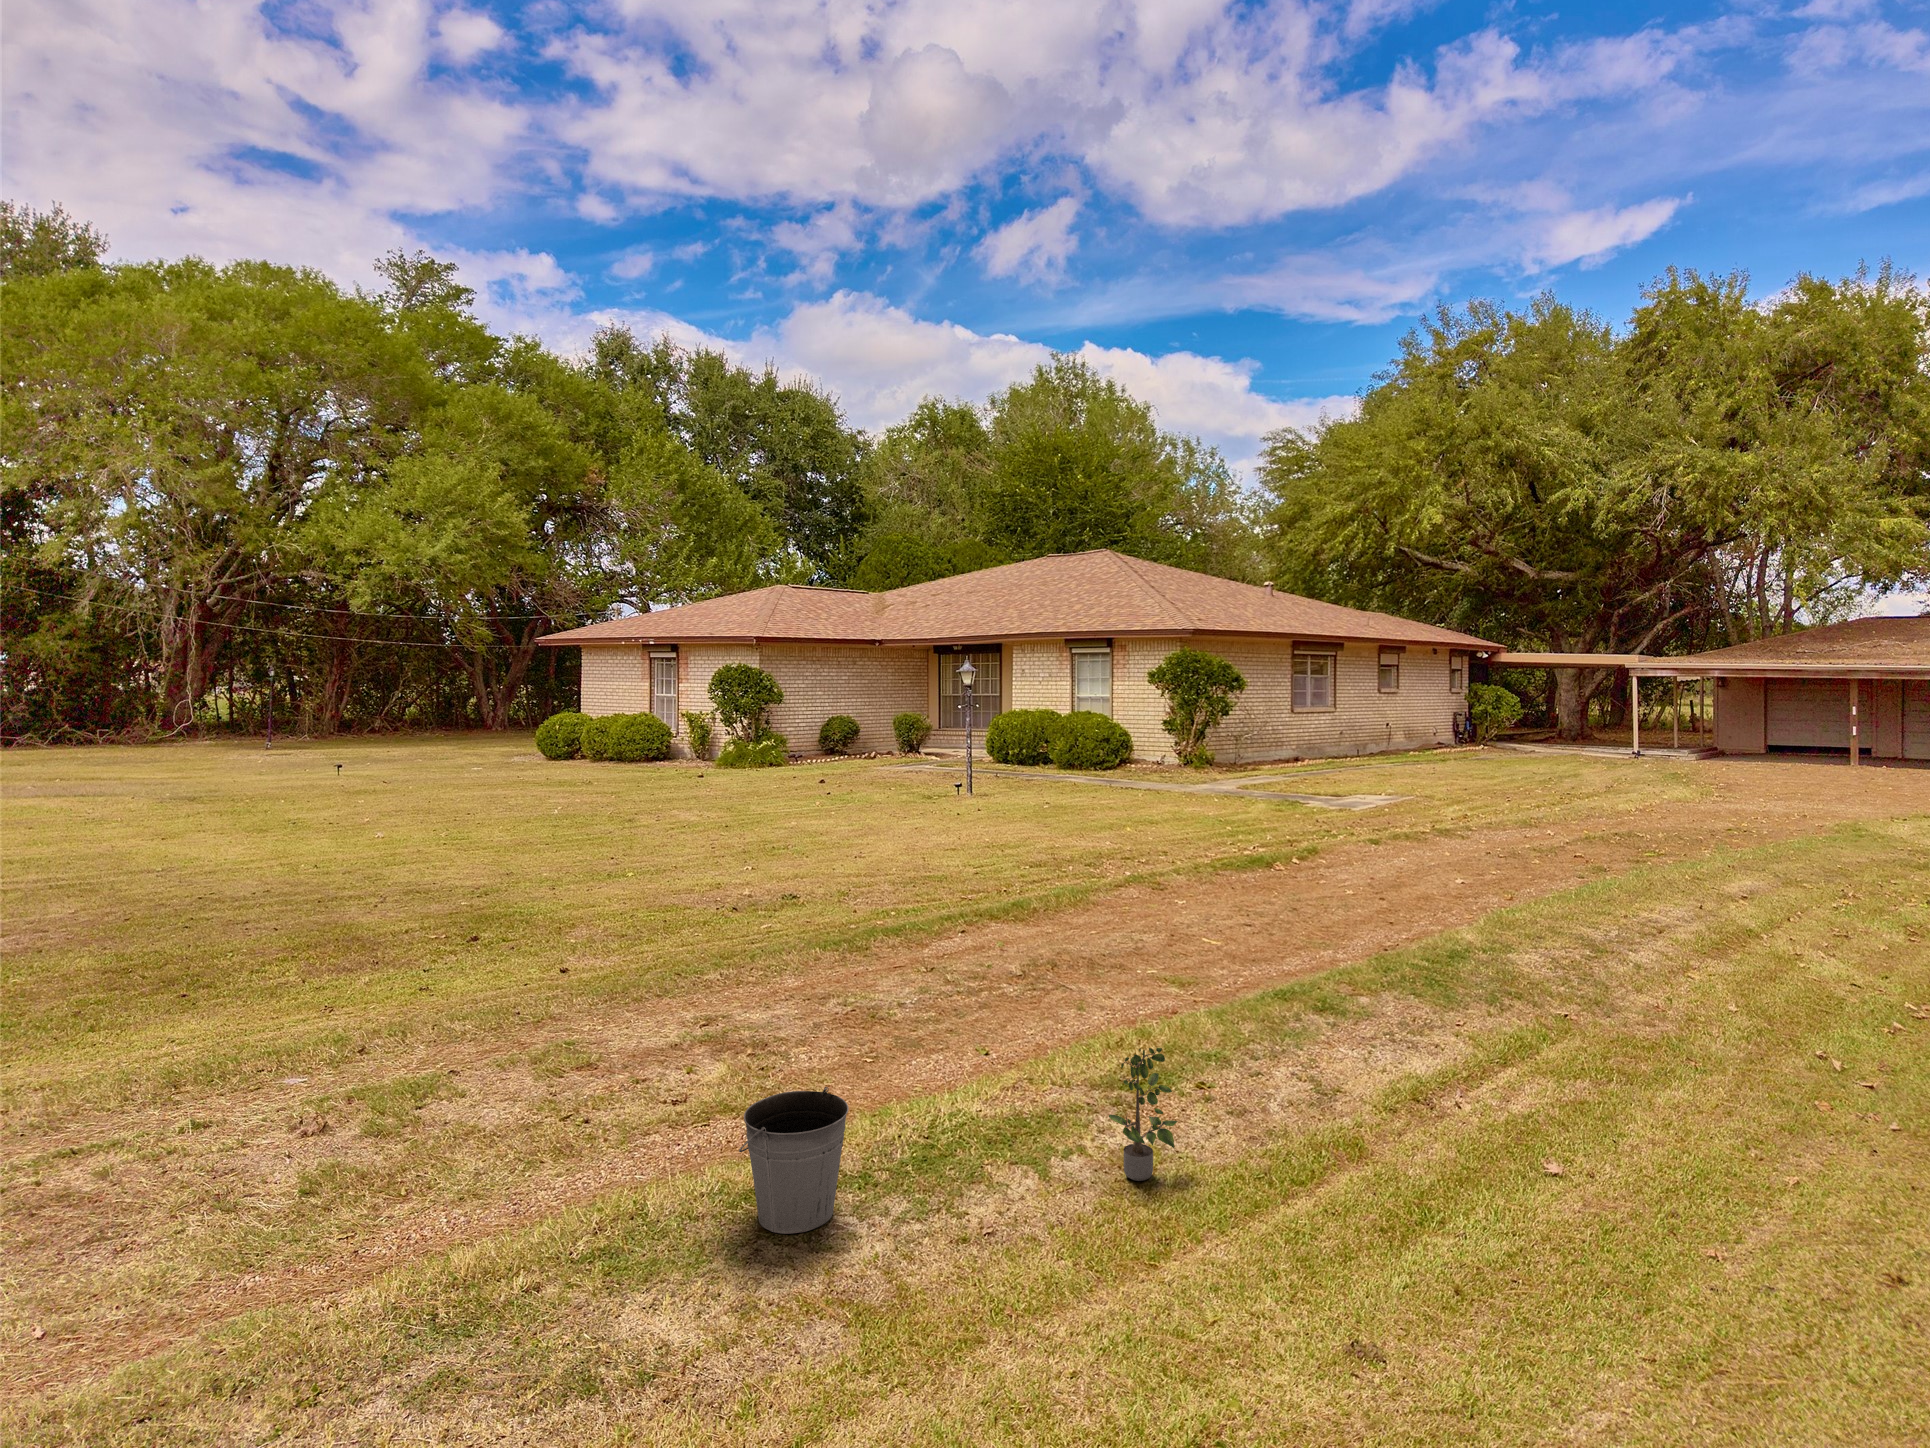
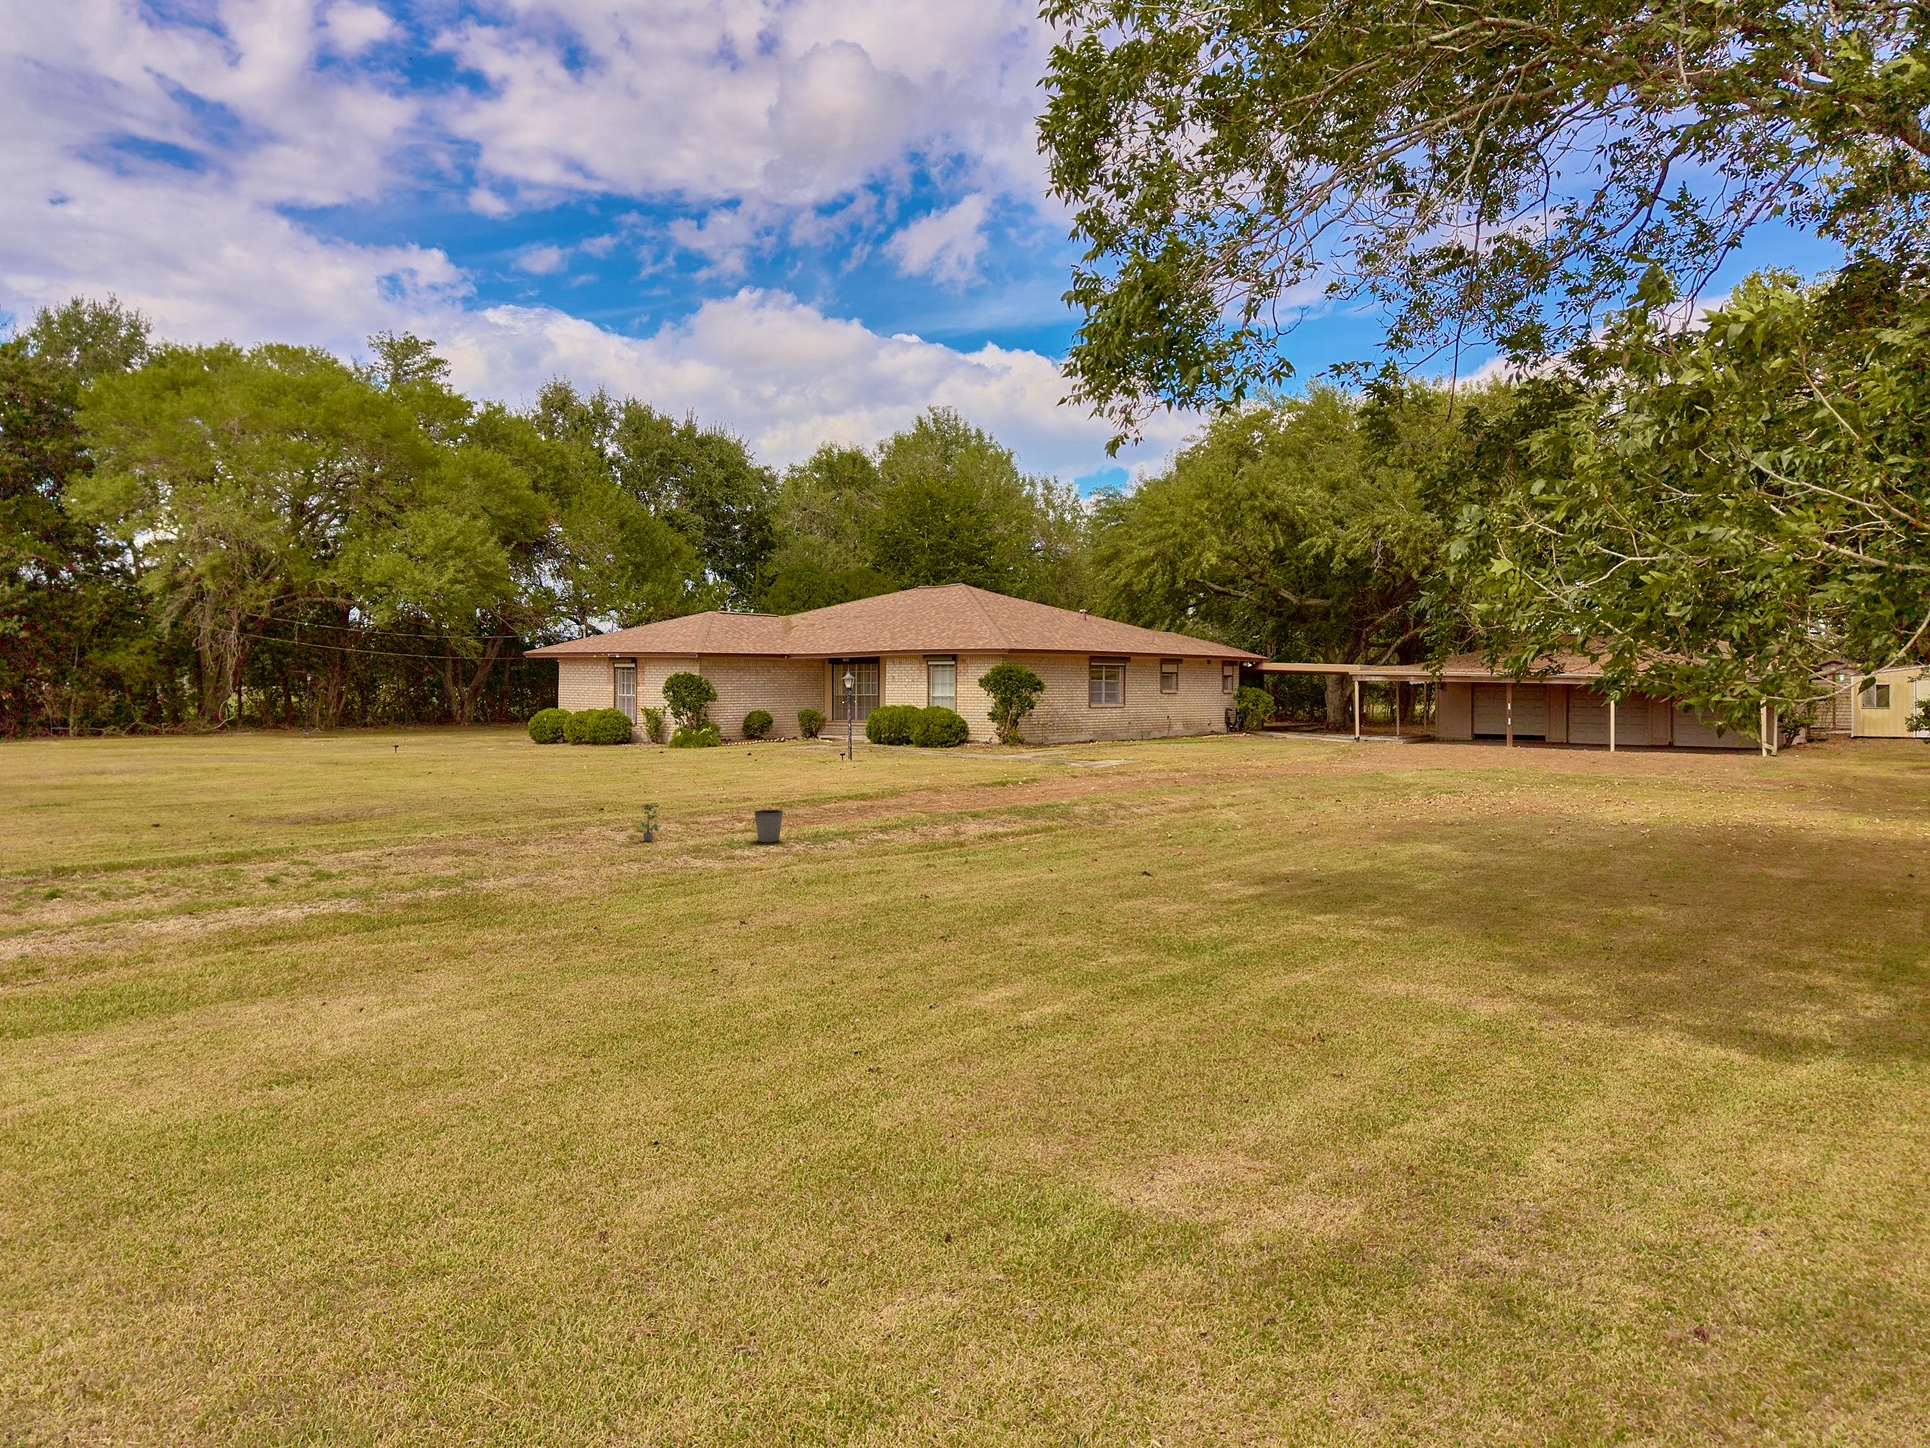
potted plant: present [1109,1048,1178,1181] -> present [640,803,660,841]

